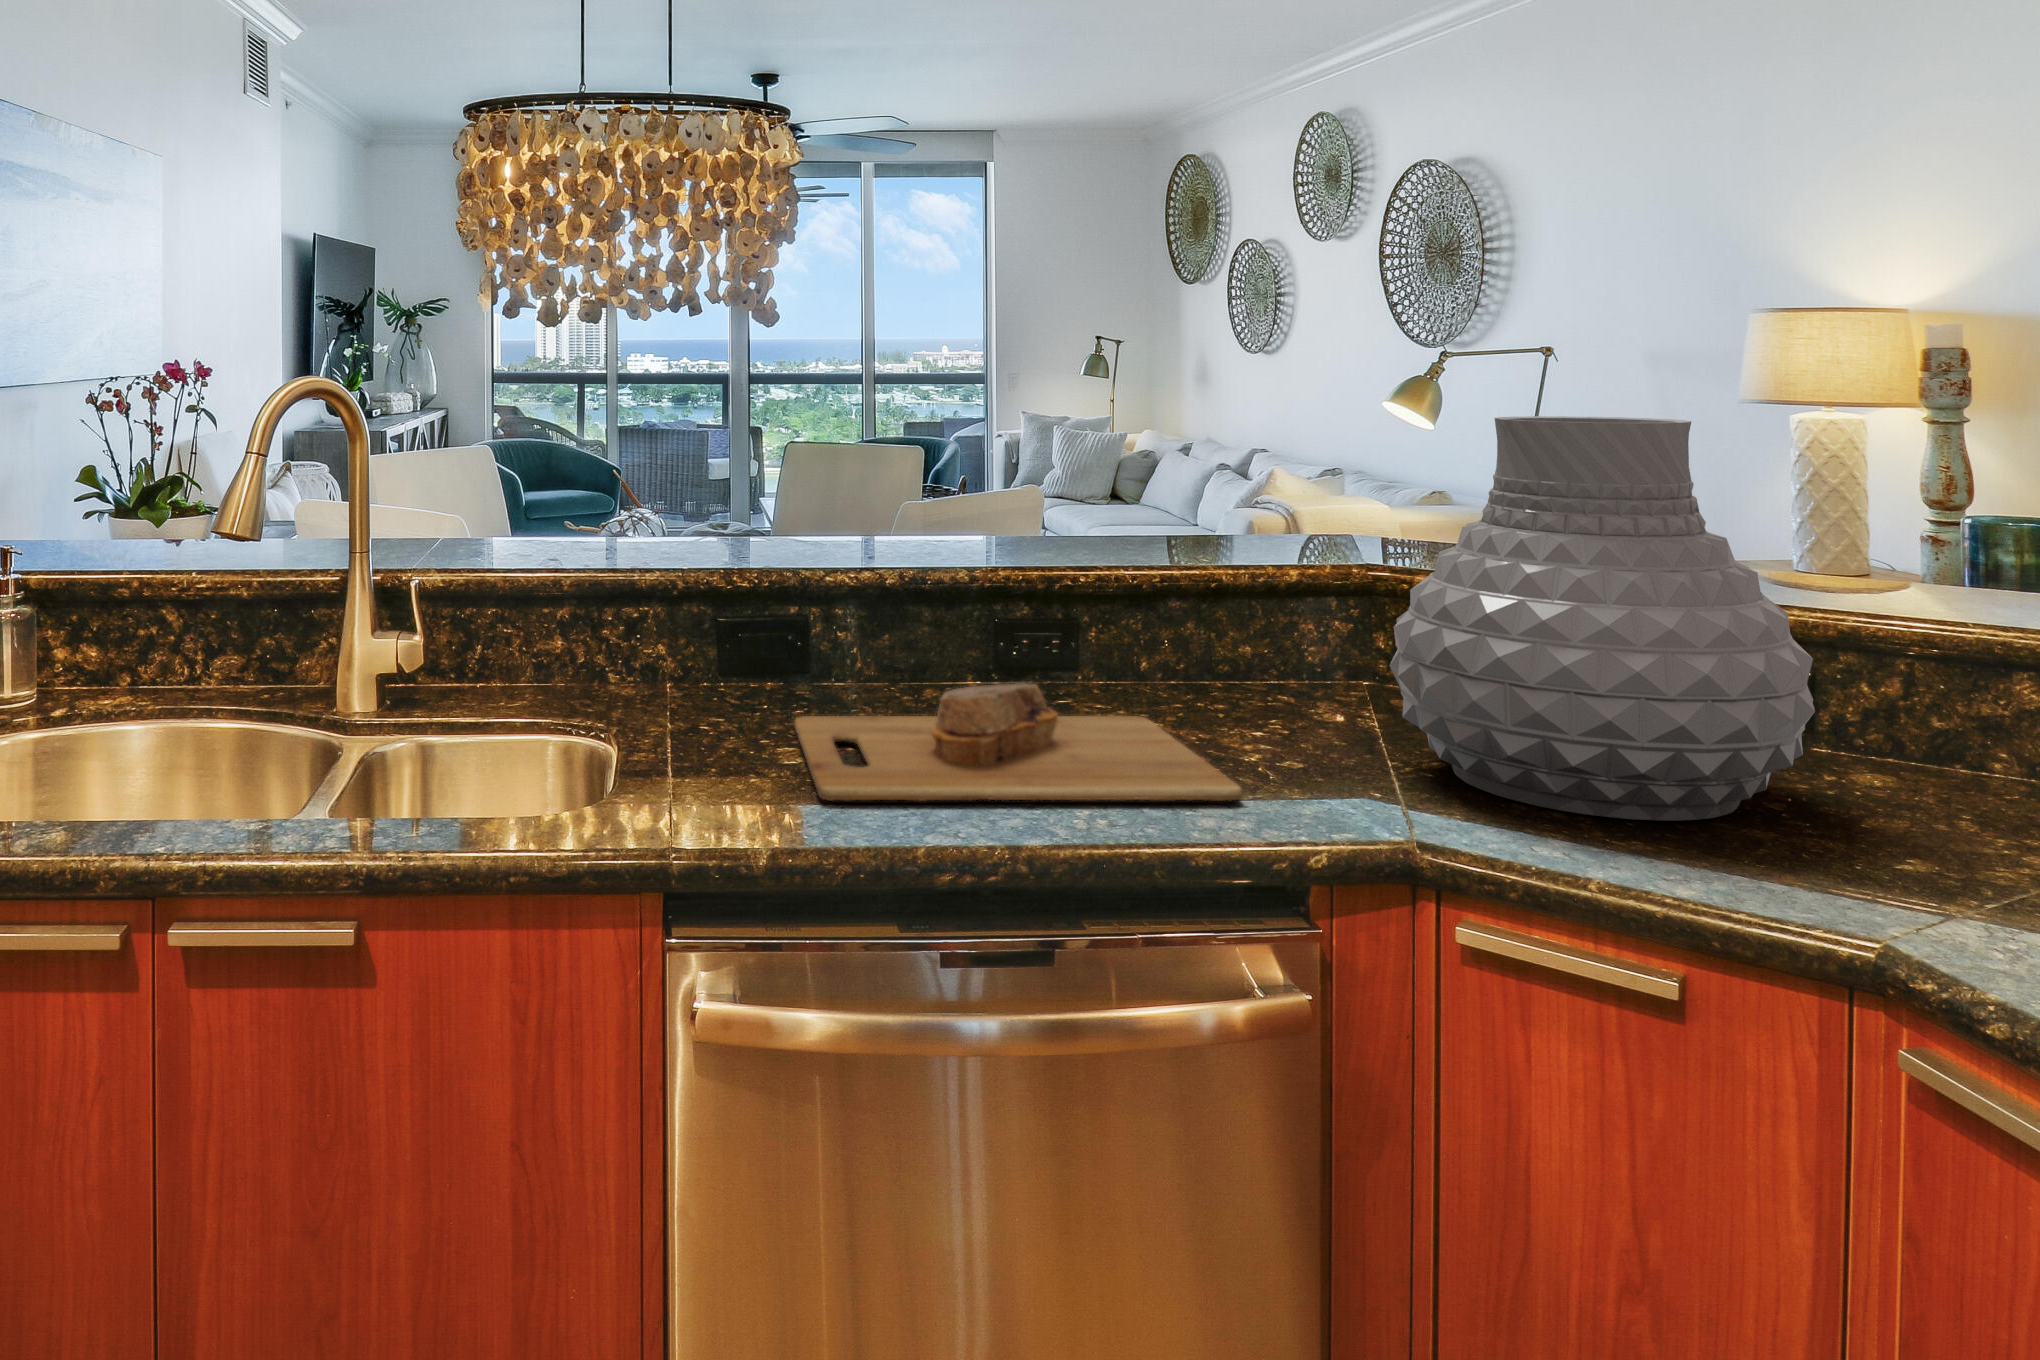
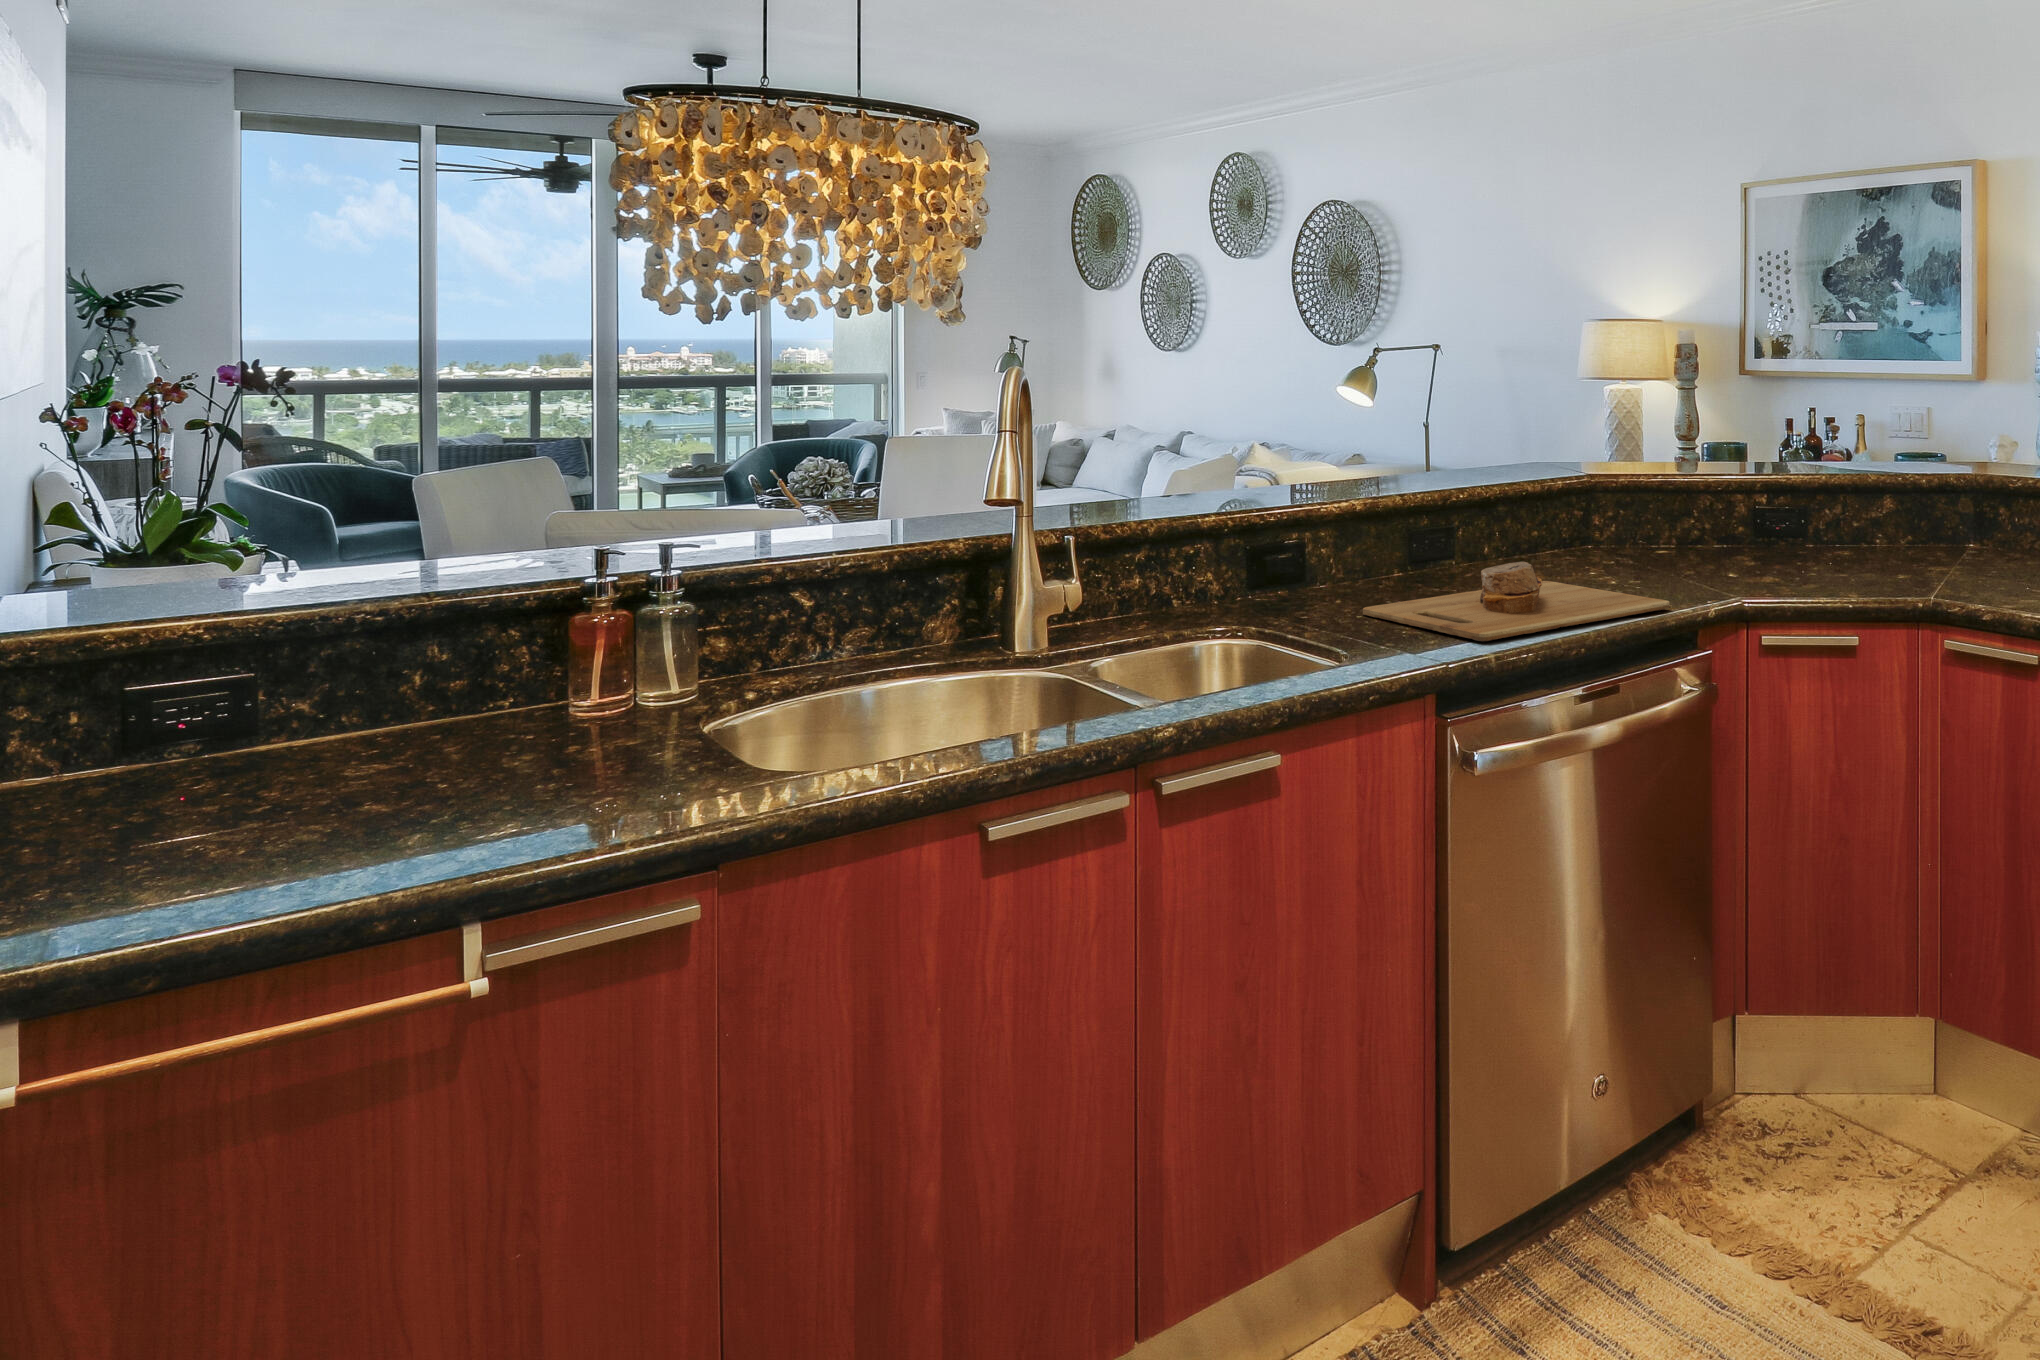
vase: present [1389,416,1815,821] -> none [1682,381,1883,591]

